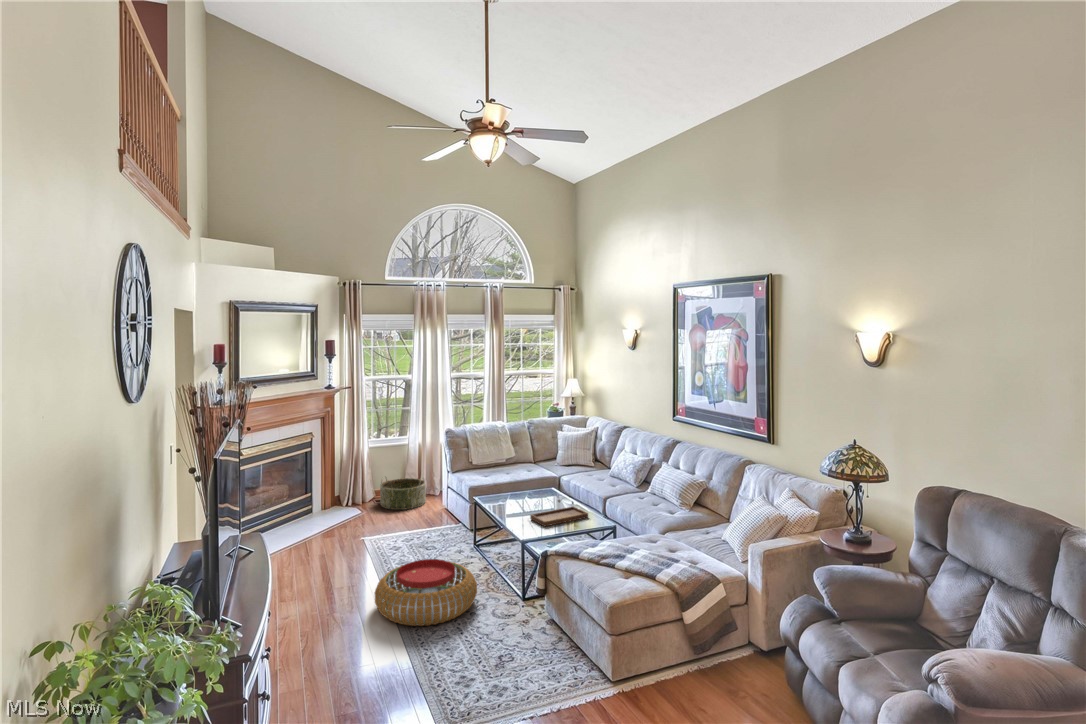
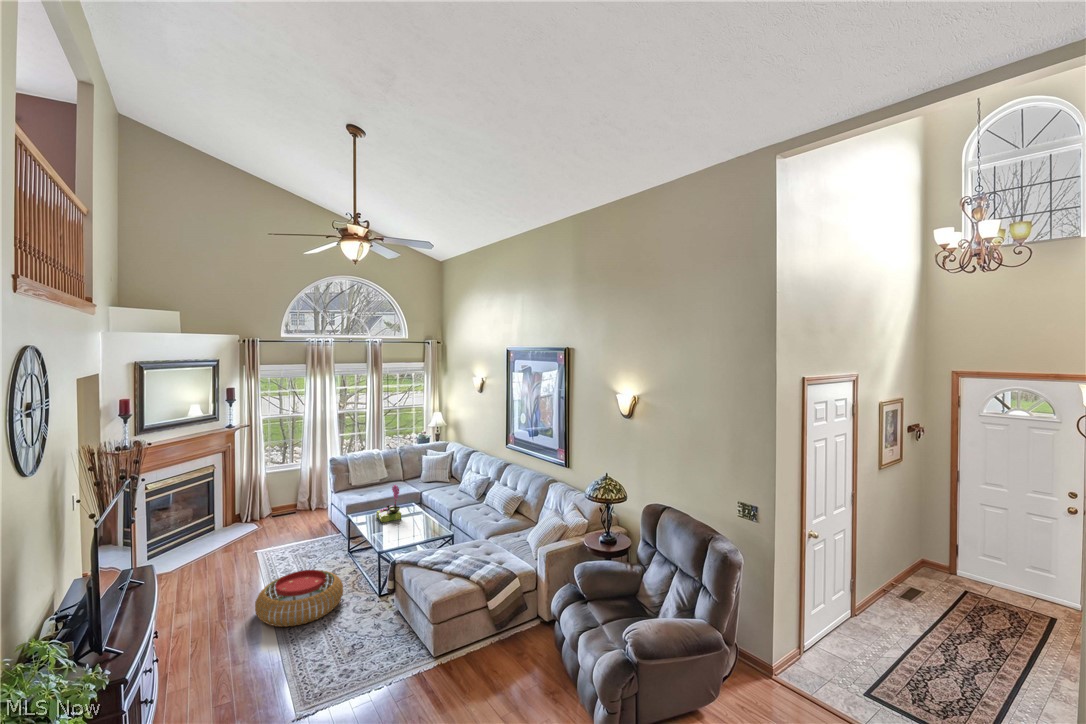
flower arrangement: none [508,460,540,508] -> present [377,485,401,523]
basket: present [380,476,426,510] -> none [274,496,314,524]
tray: present [530,500,588,527] -> none [390,516,436,538]

